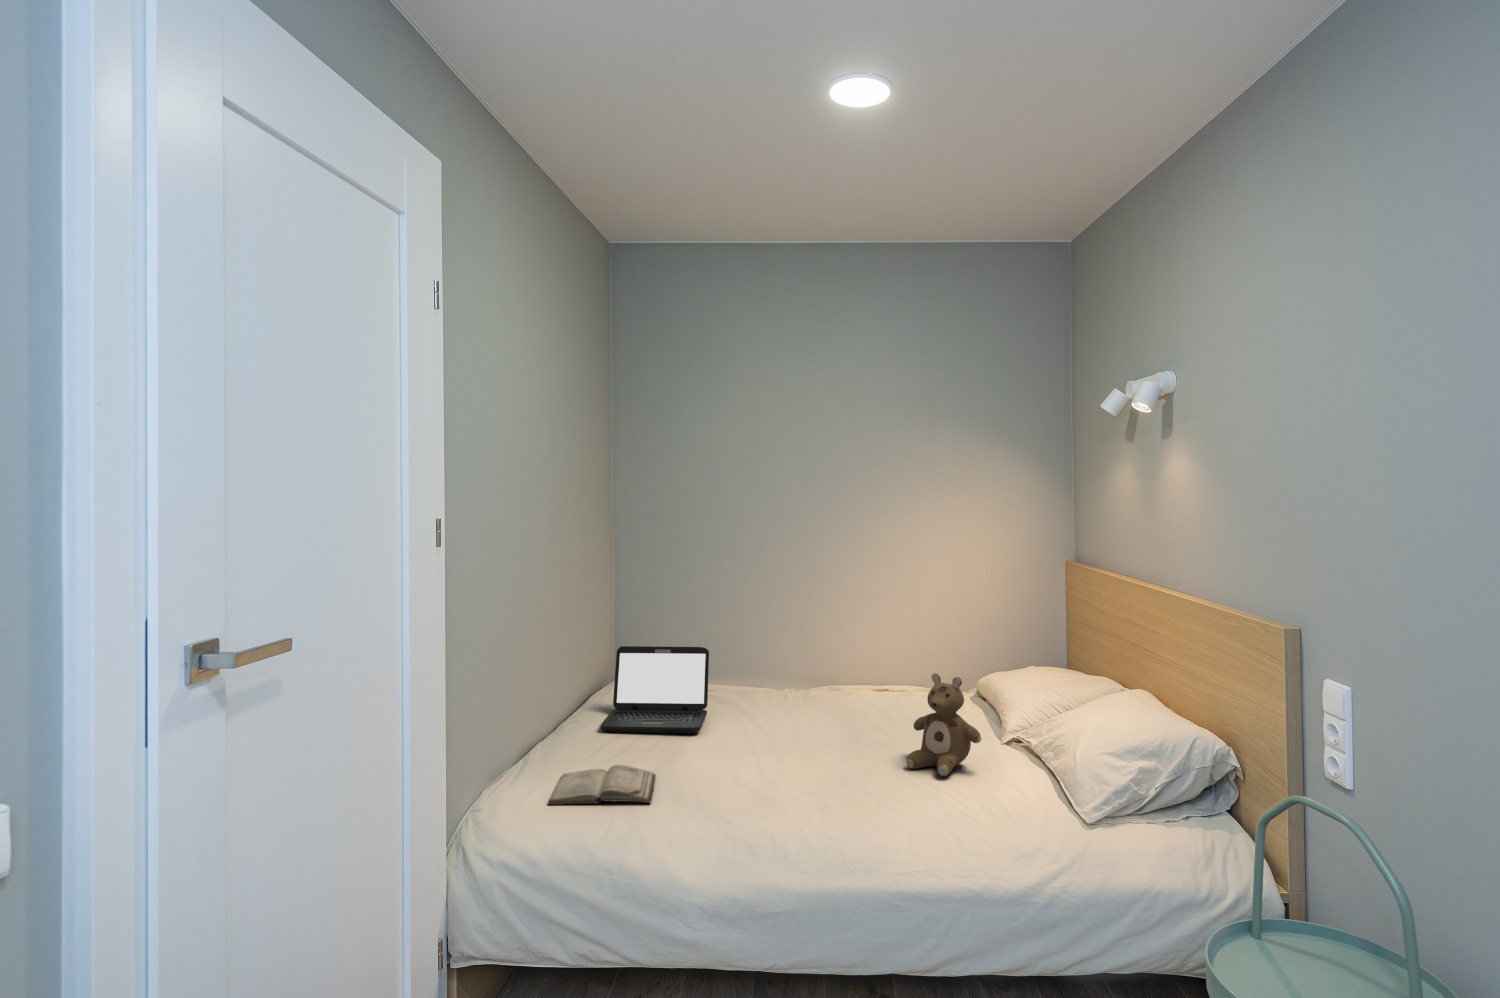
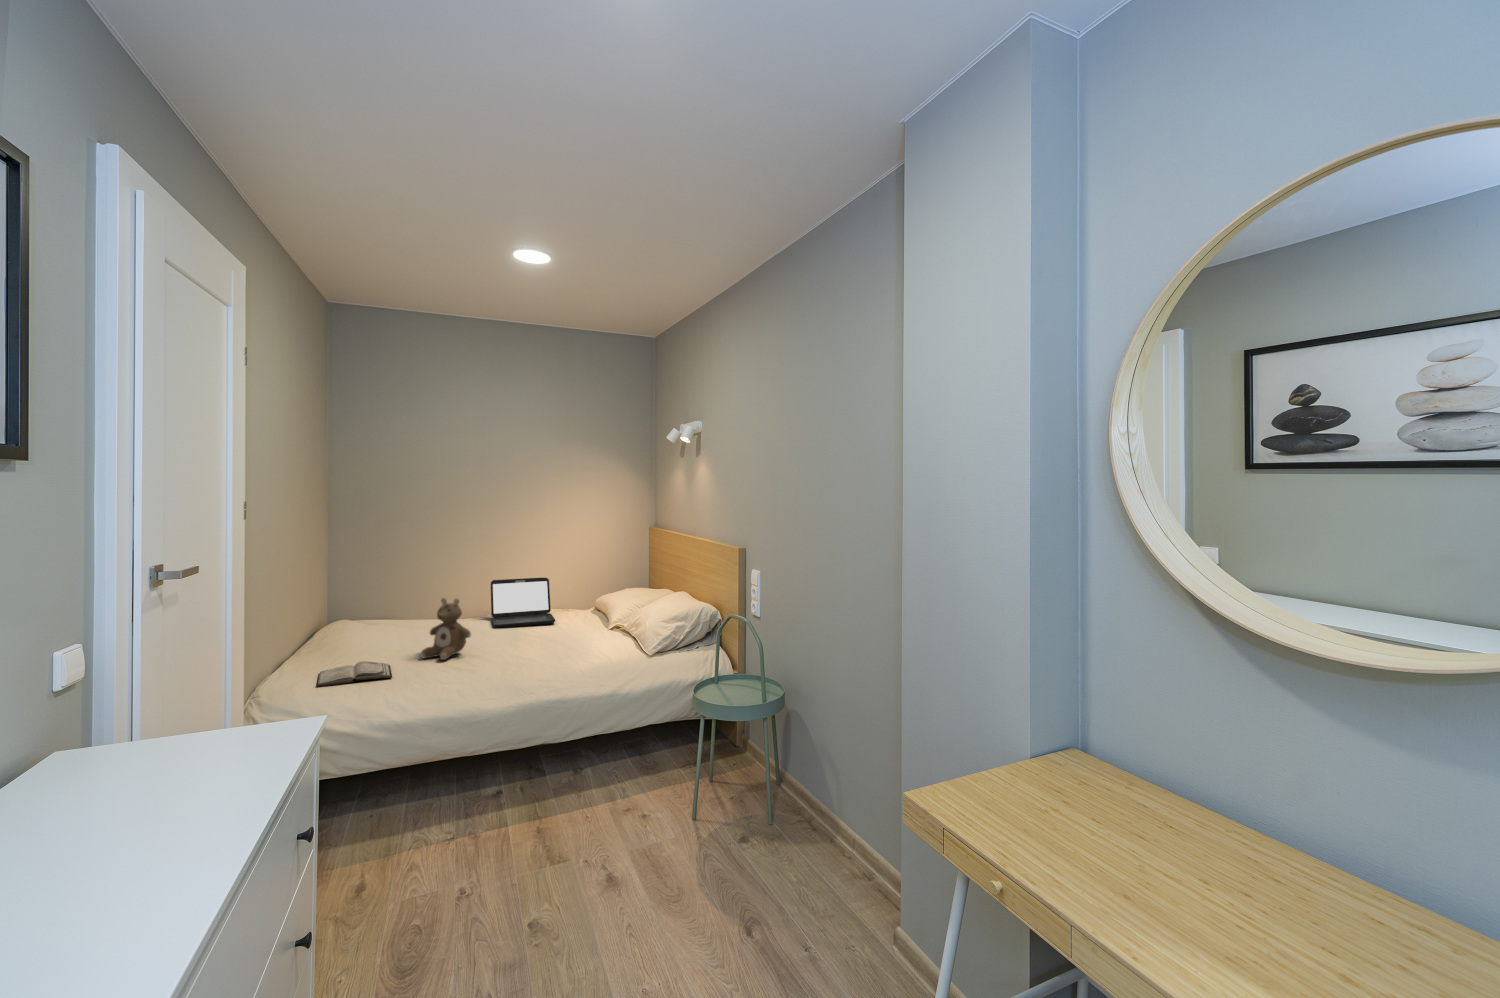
laptop: present [601,646,709,733] -> present [491,578,555,628]
stuffed bear: present [906,673,981,776] -> present [421,598,471,660]

